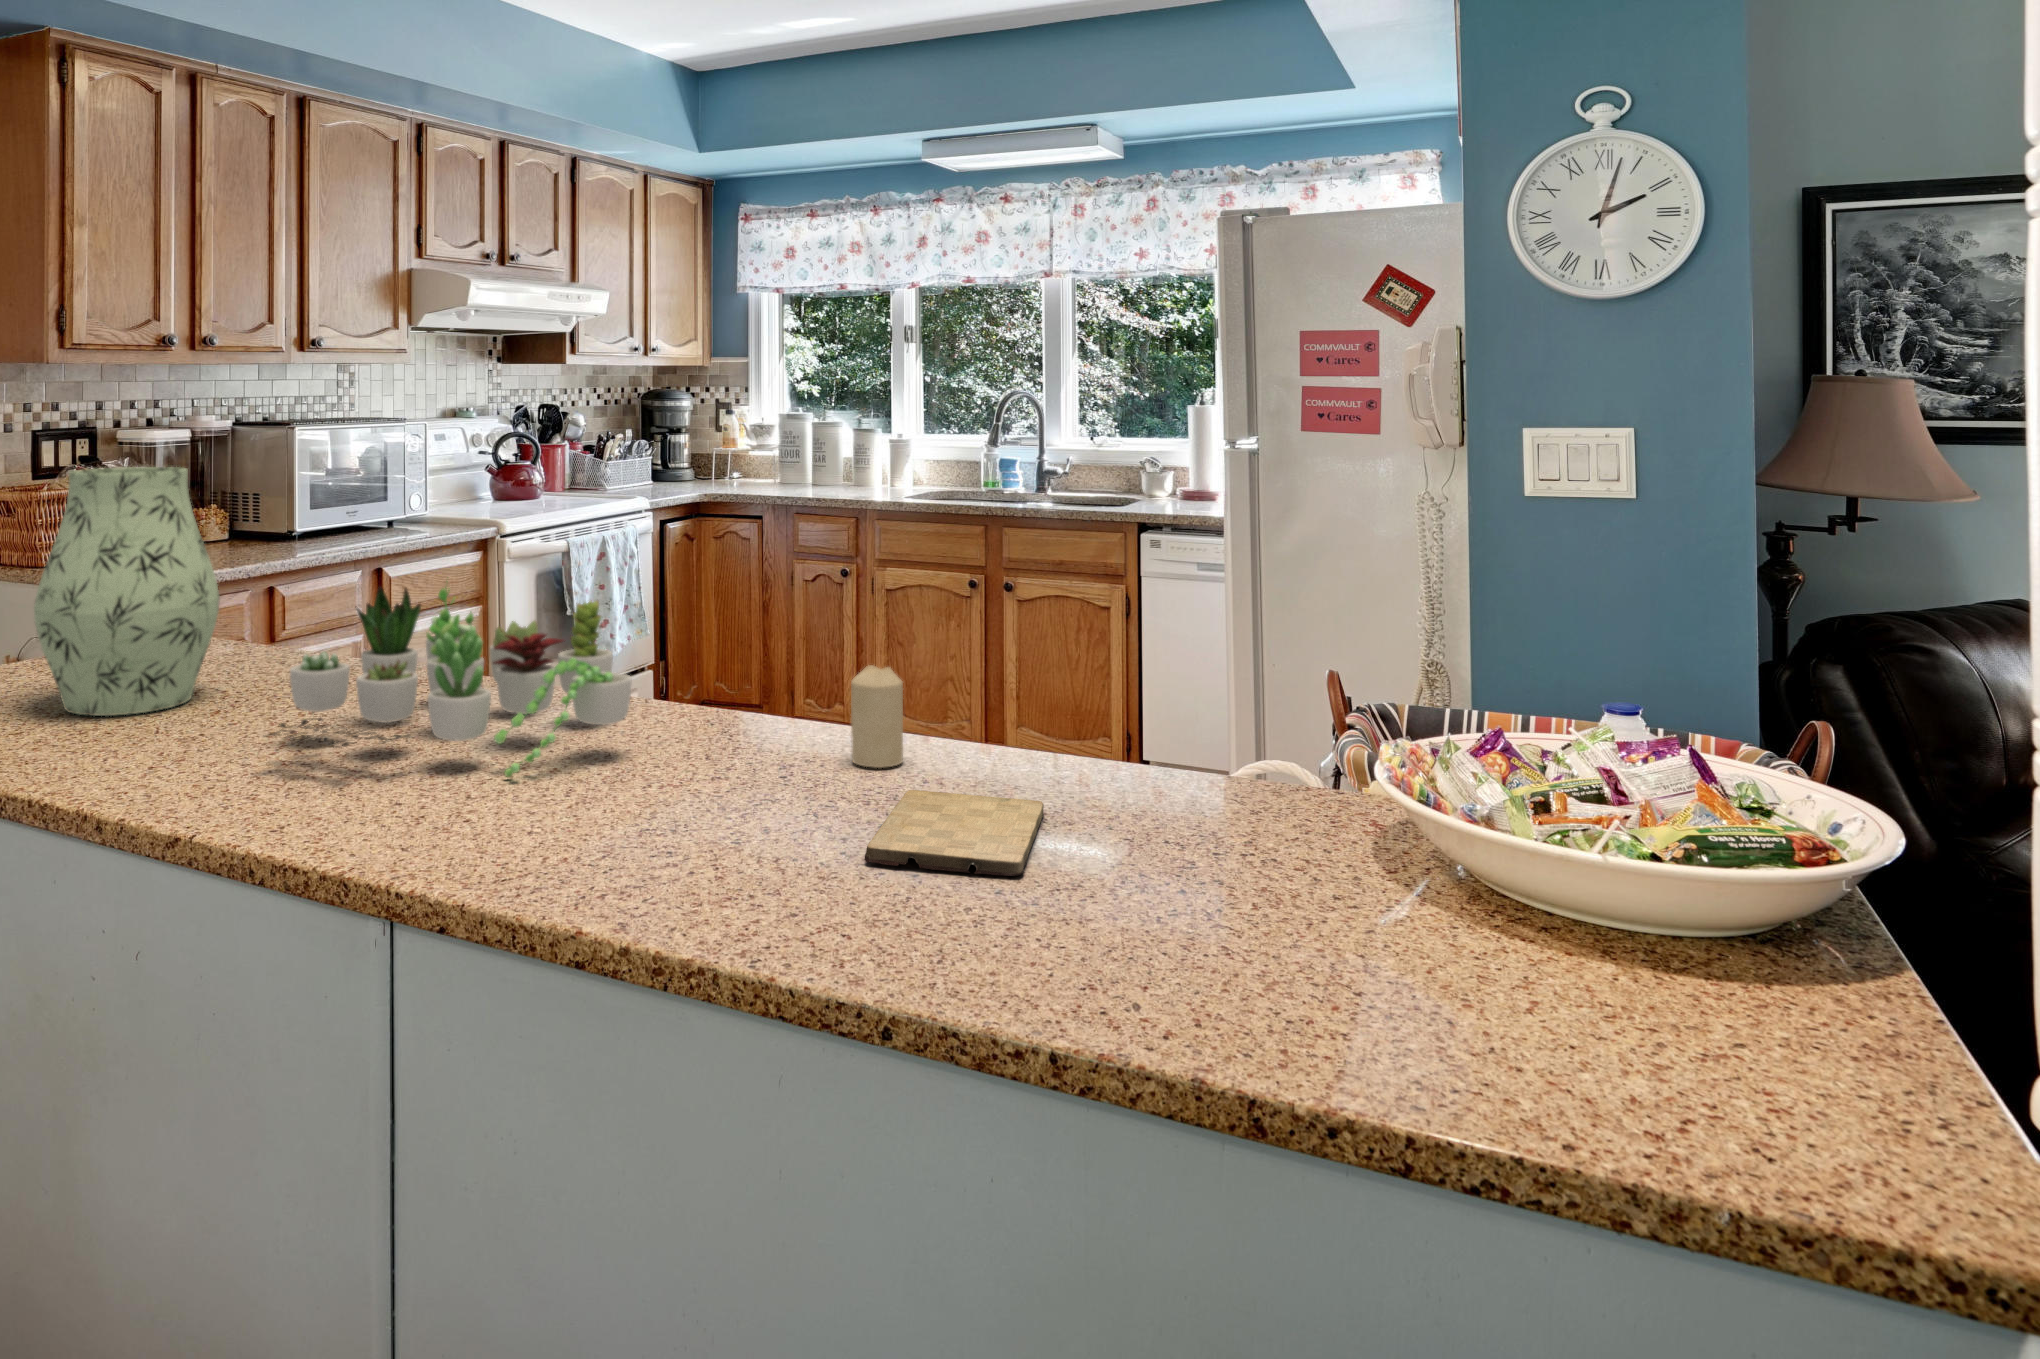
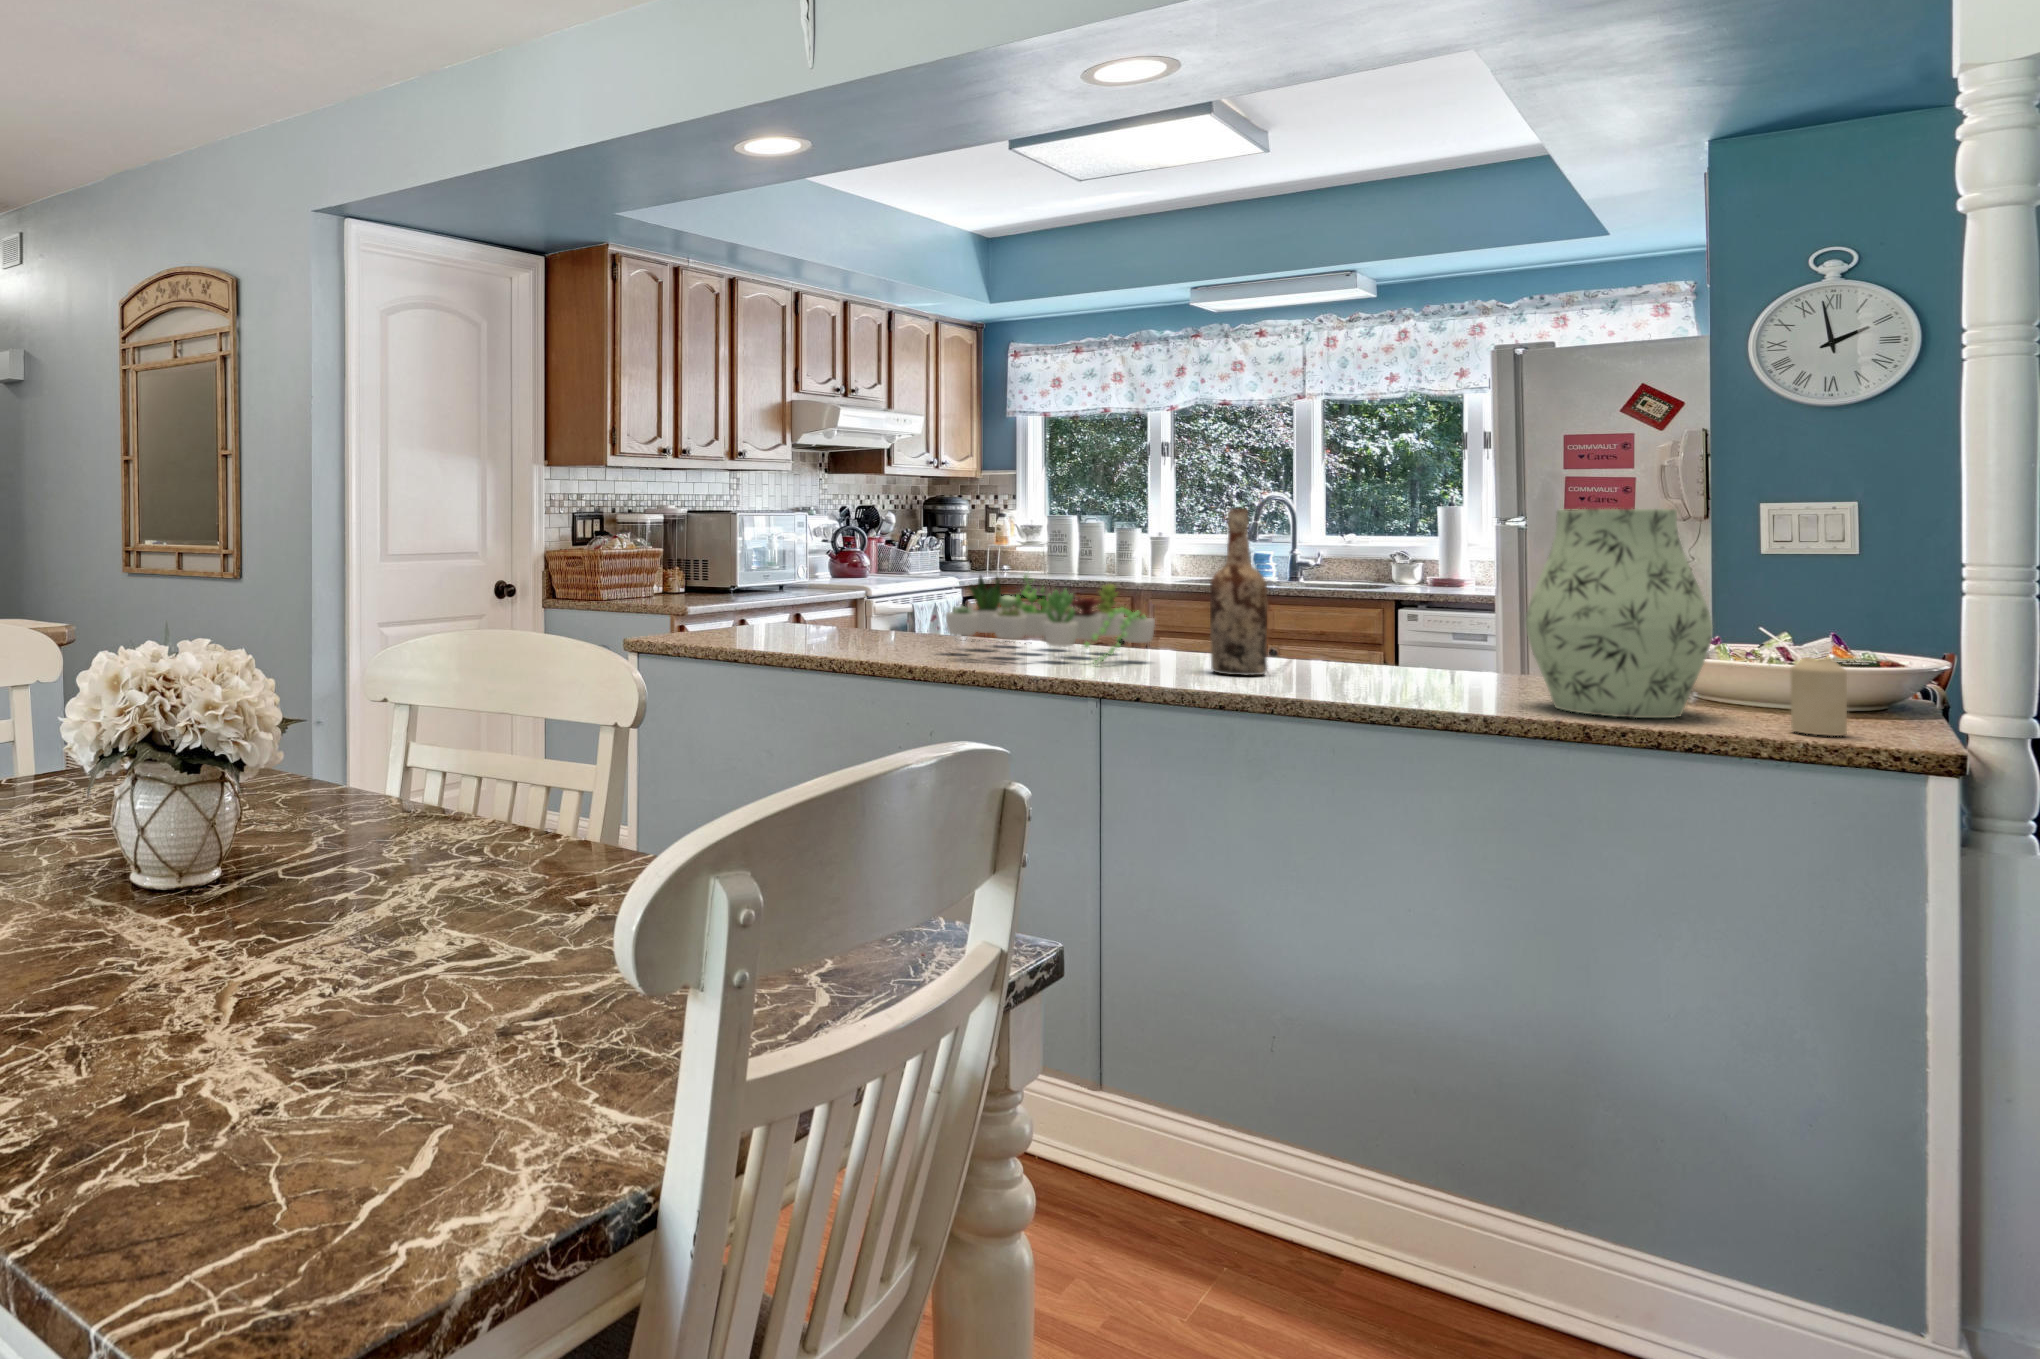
vase: present [34,467,220,716] -> present [1526,509,1713,718]
wine bottle: none [687,487,782,810] -> present [1210,508,1267,675]
candle: present [851,665,903,768] -> present [1791,657,1847,736]
cutting board: present [864,790,1044,876] -> none [1338,670,1433,693]

